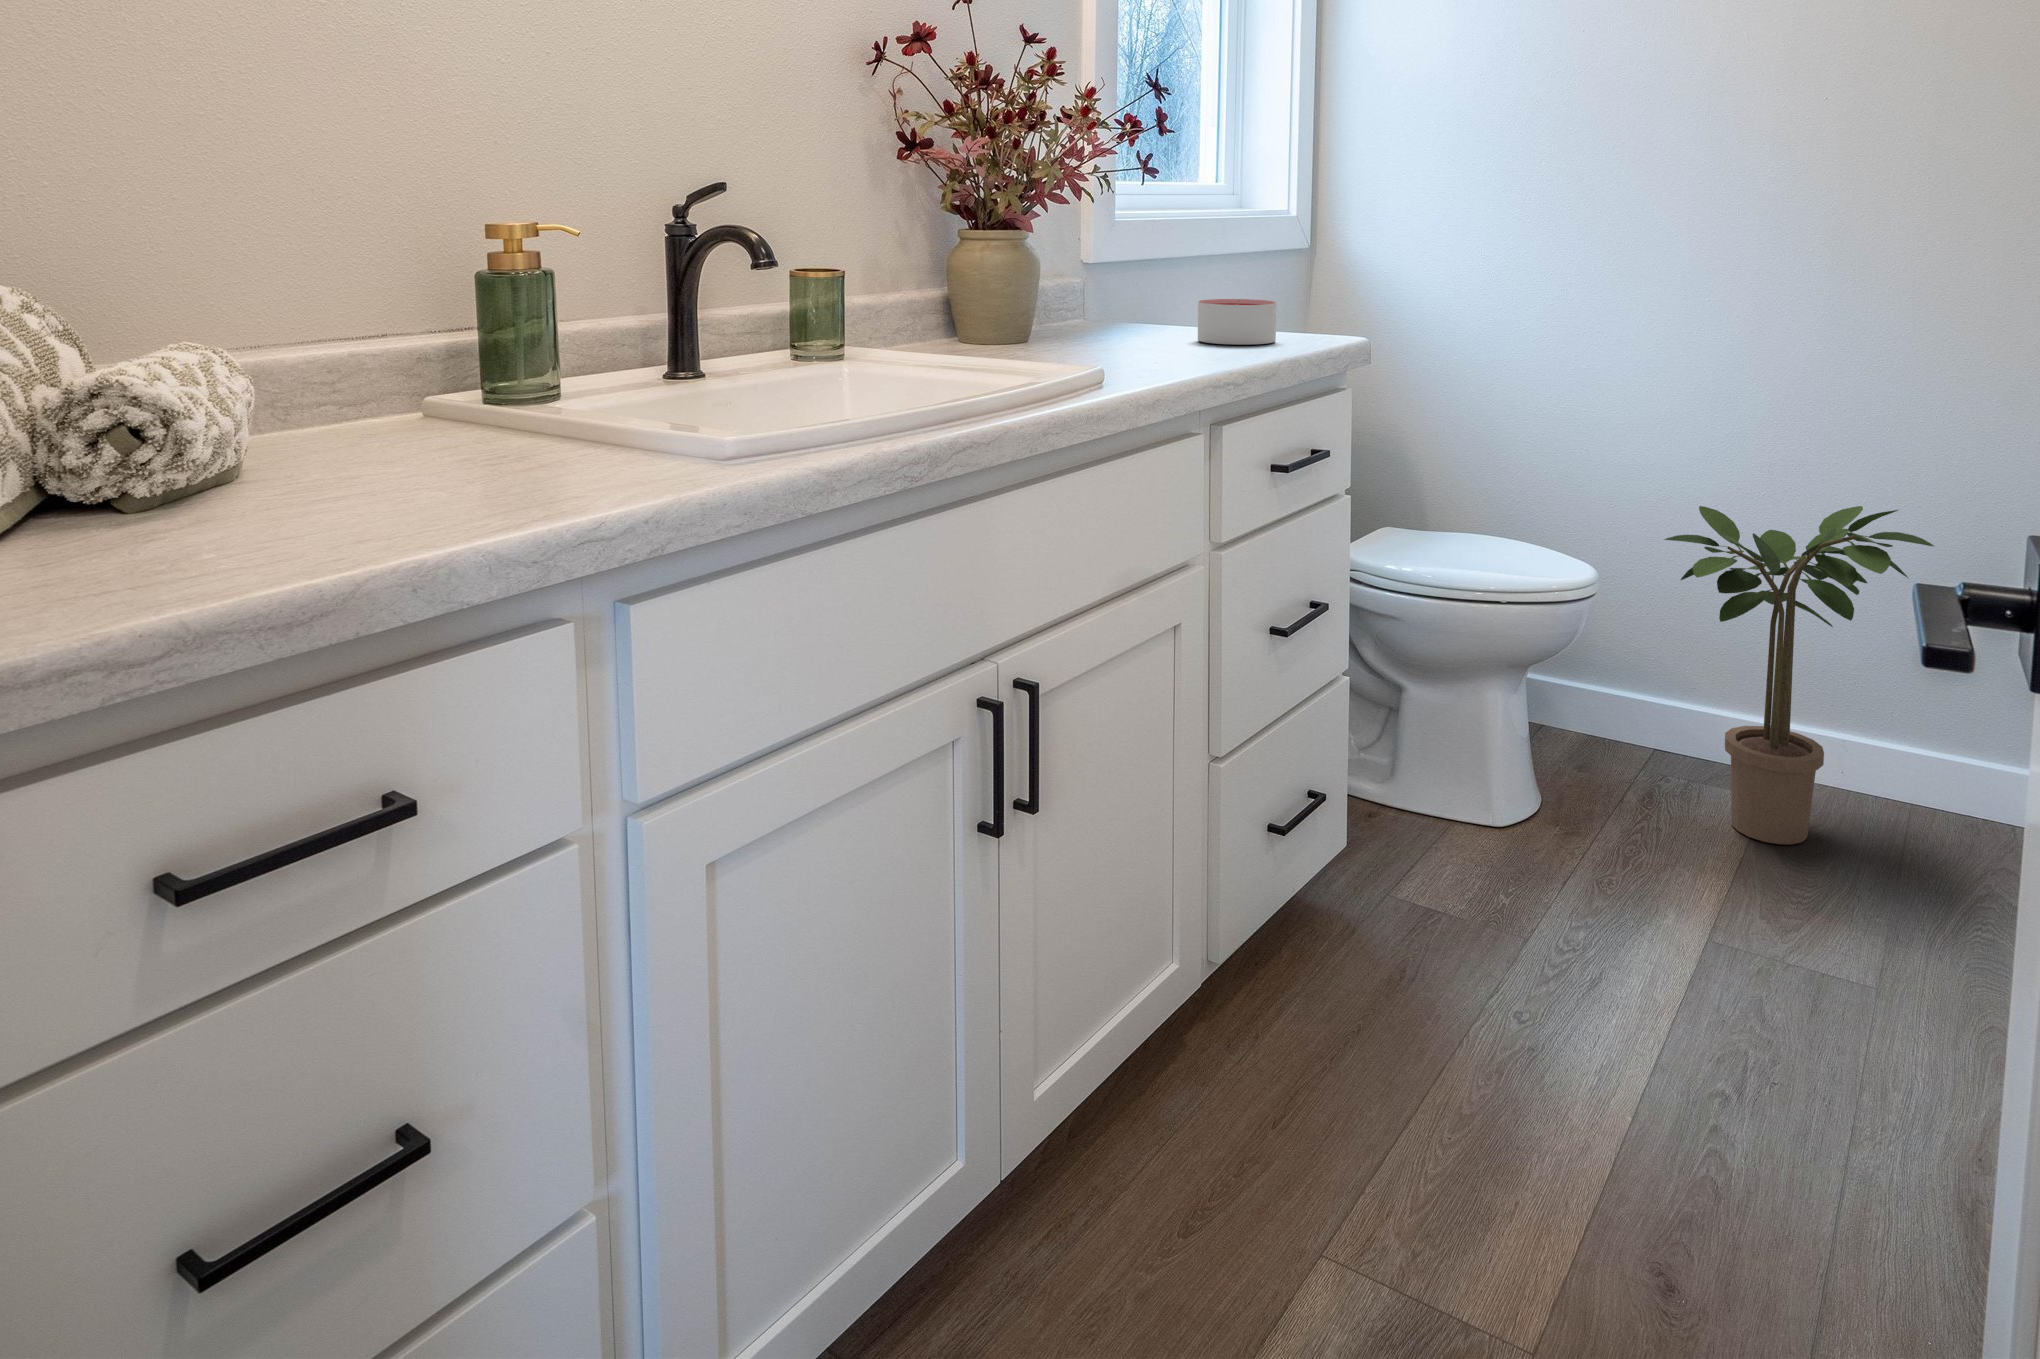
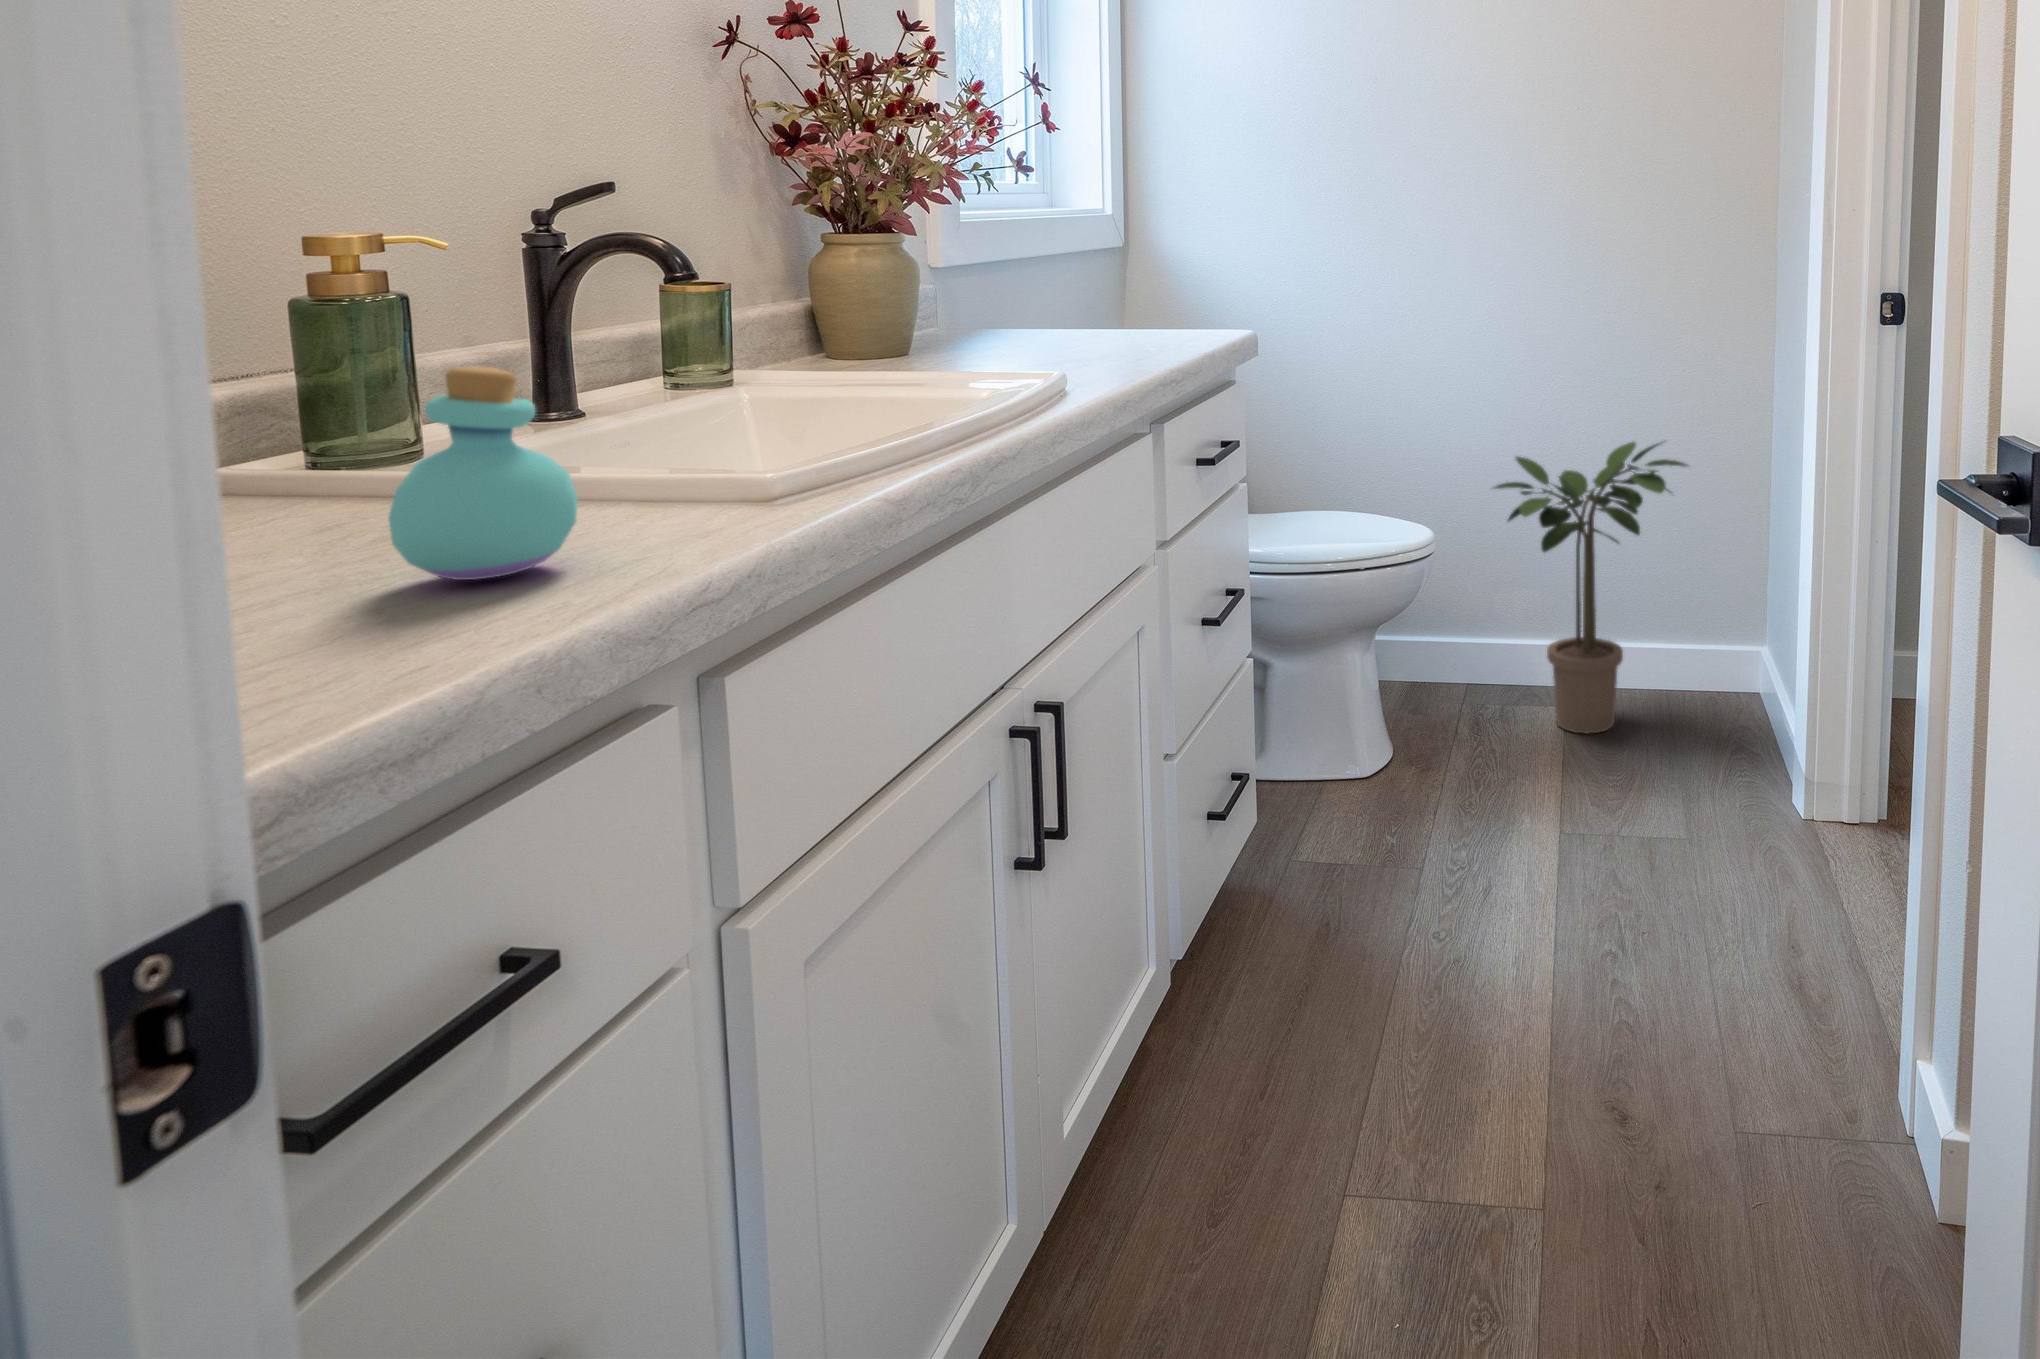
candle: present [1198,299,1276,345] -> none [1090,296,1171,342]
perfume bottle: none [409,333,540,500] -> present [389,366,578,580]

